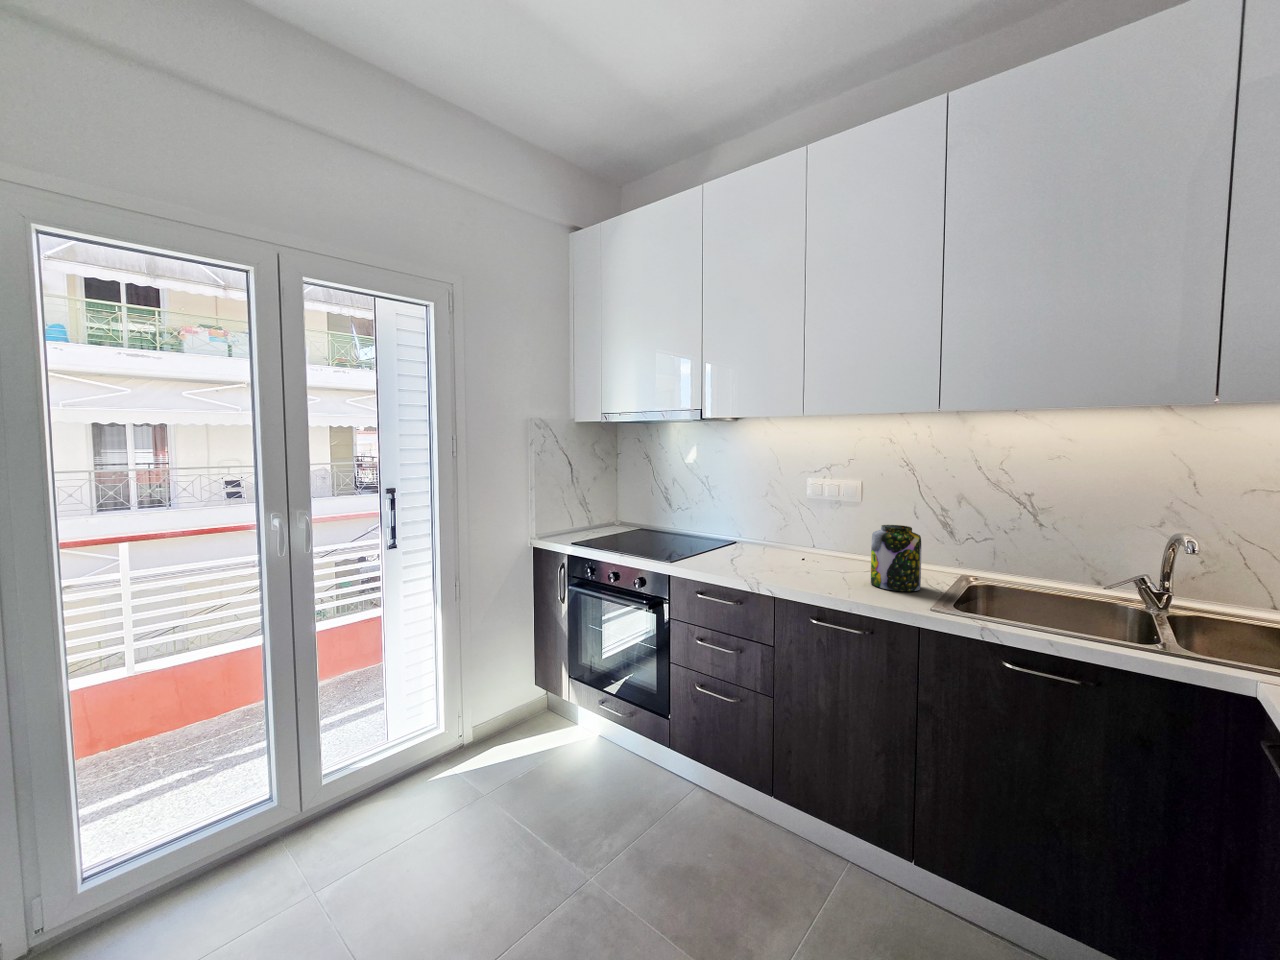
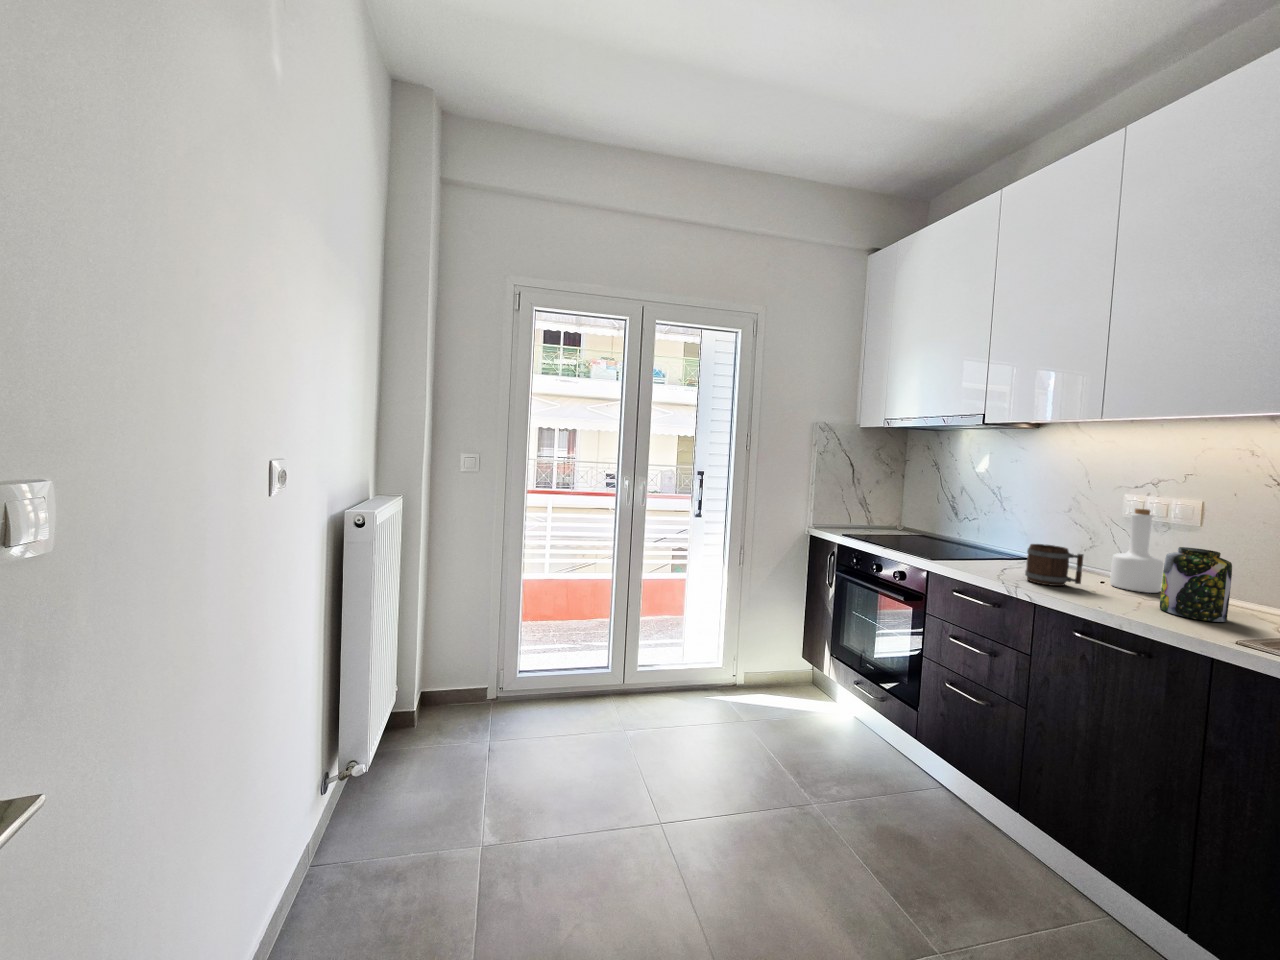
bottle: none [817,491,855,567] -> present [1110,509,1163,593]
mug: none [758,534,804,575] -> present [1025,544,1084,586]

